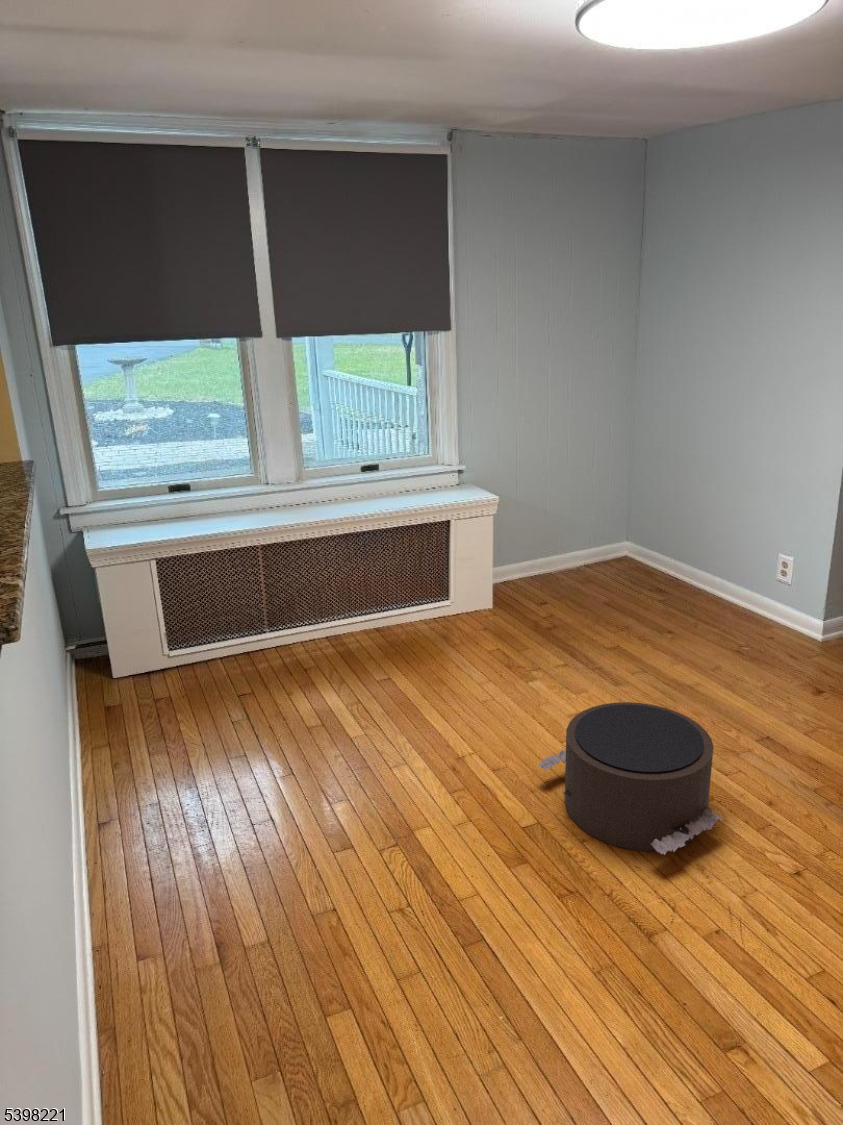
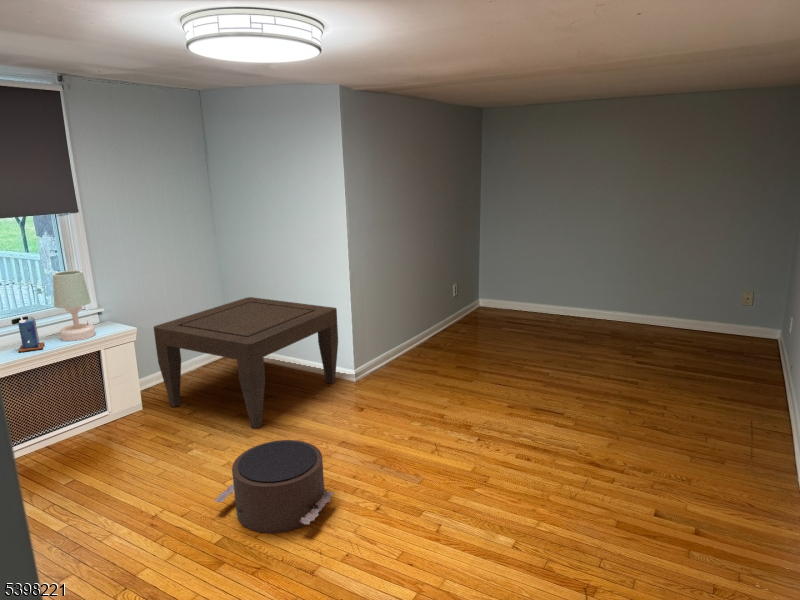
table lamp: none [407,410,449,502] -> present [53,270,95,341]
candle: none [361,462,391,507] -> present [18,317,44,352]
coffee table: none [520,474,808,674] -> present [153,297,338,429]

